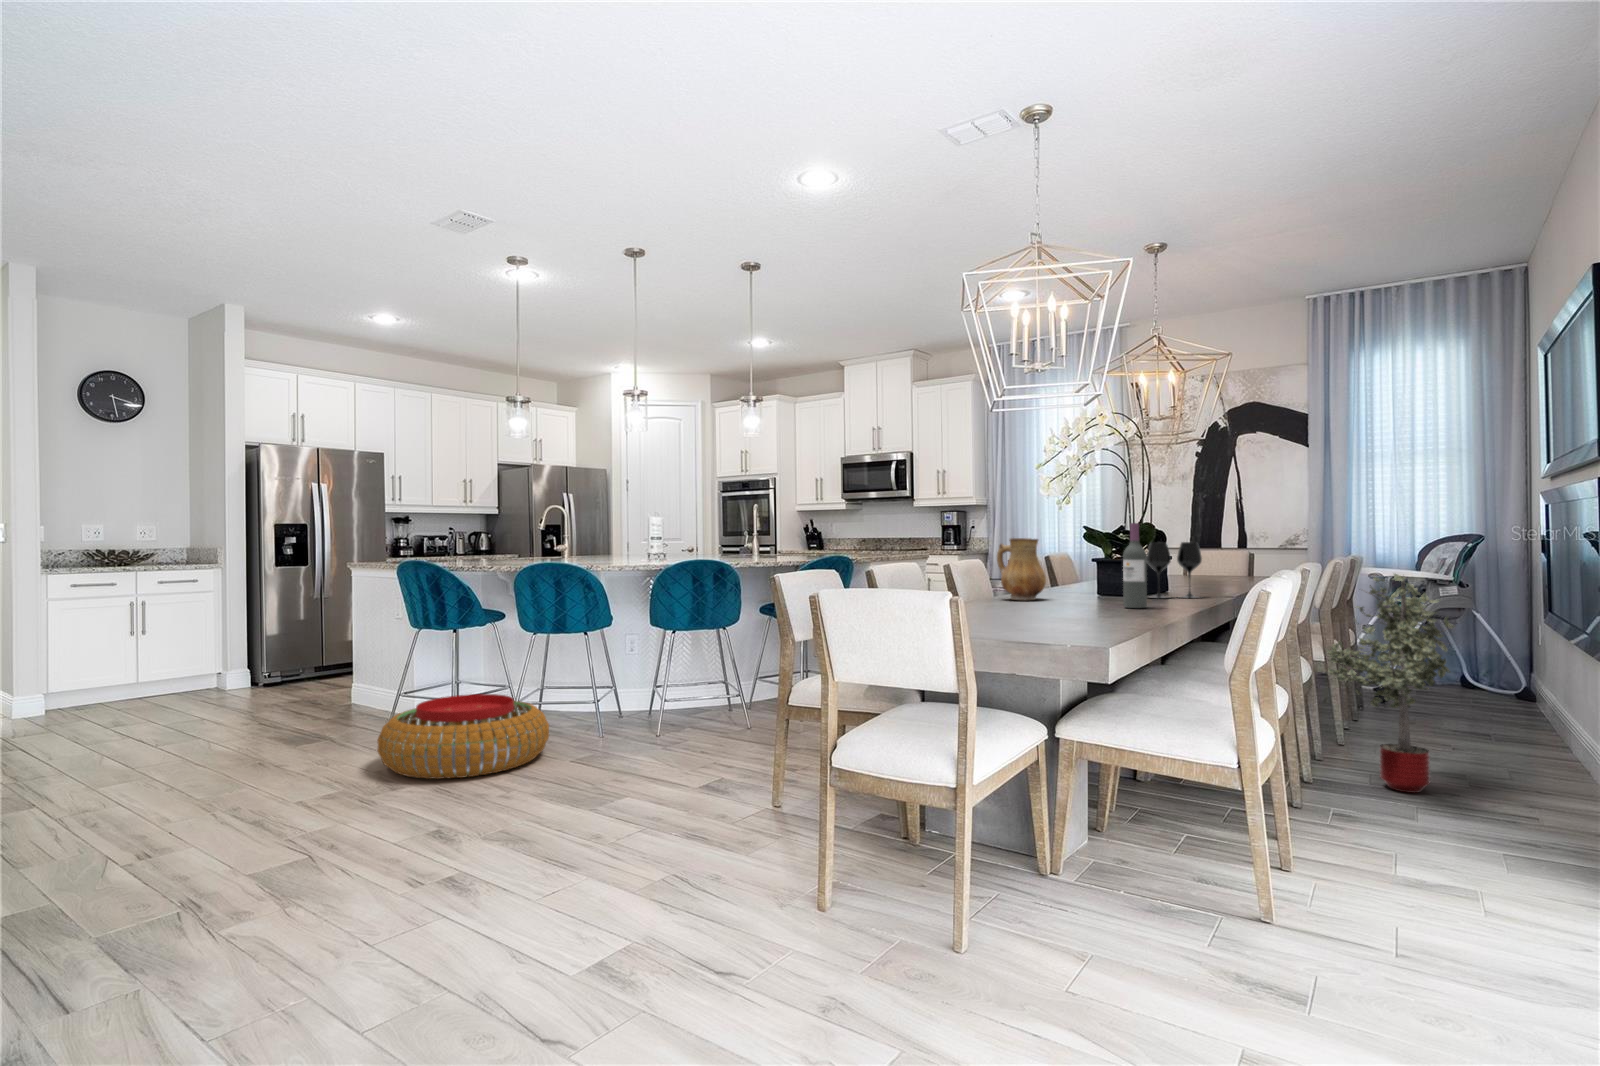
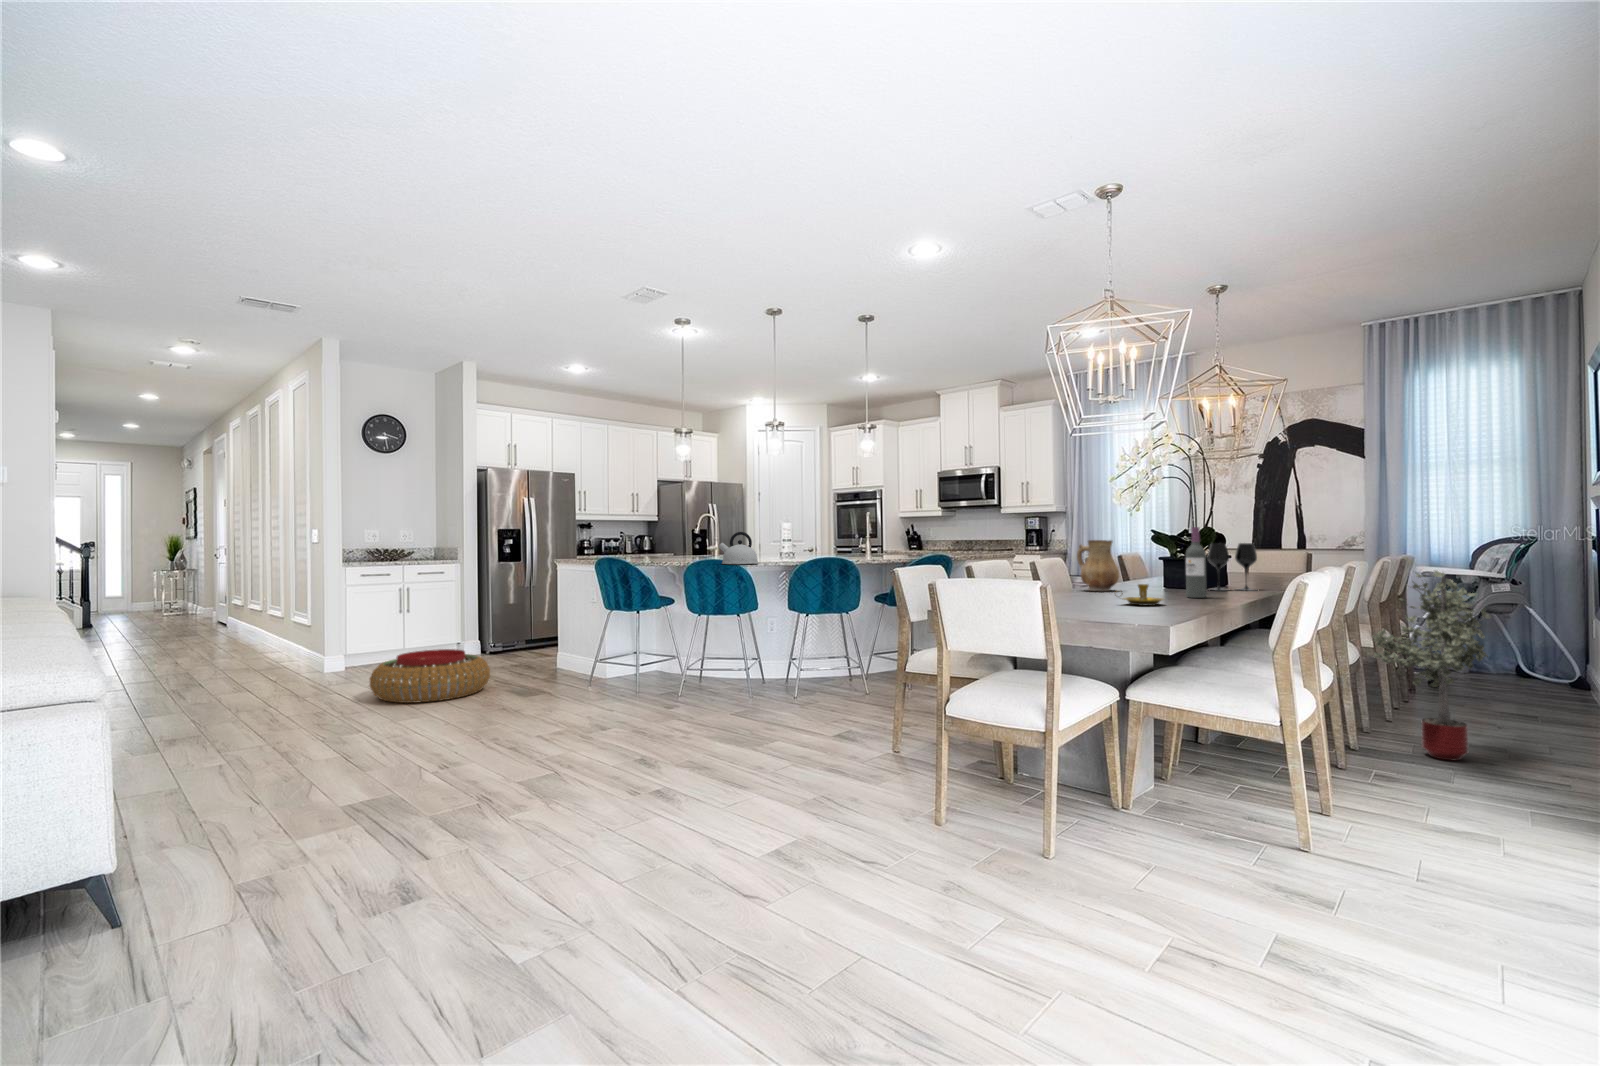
kettle: none [559,528,611,569] -> present [719,532,758,564]
candlestick: none [1041,593,1102,619] -> present [1122,584,1163,606]
pouf: present [377,694,549,779] -> present [370,649,490,703]

